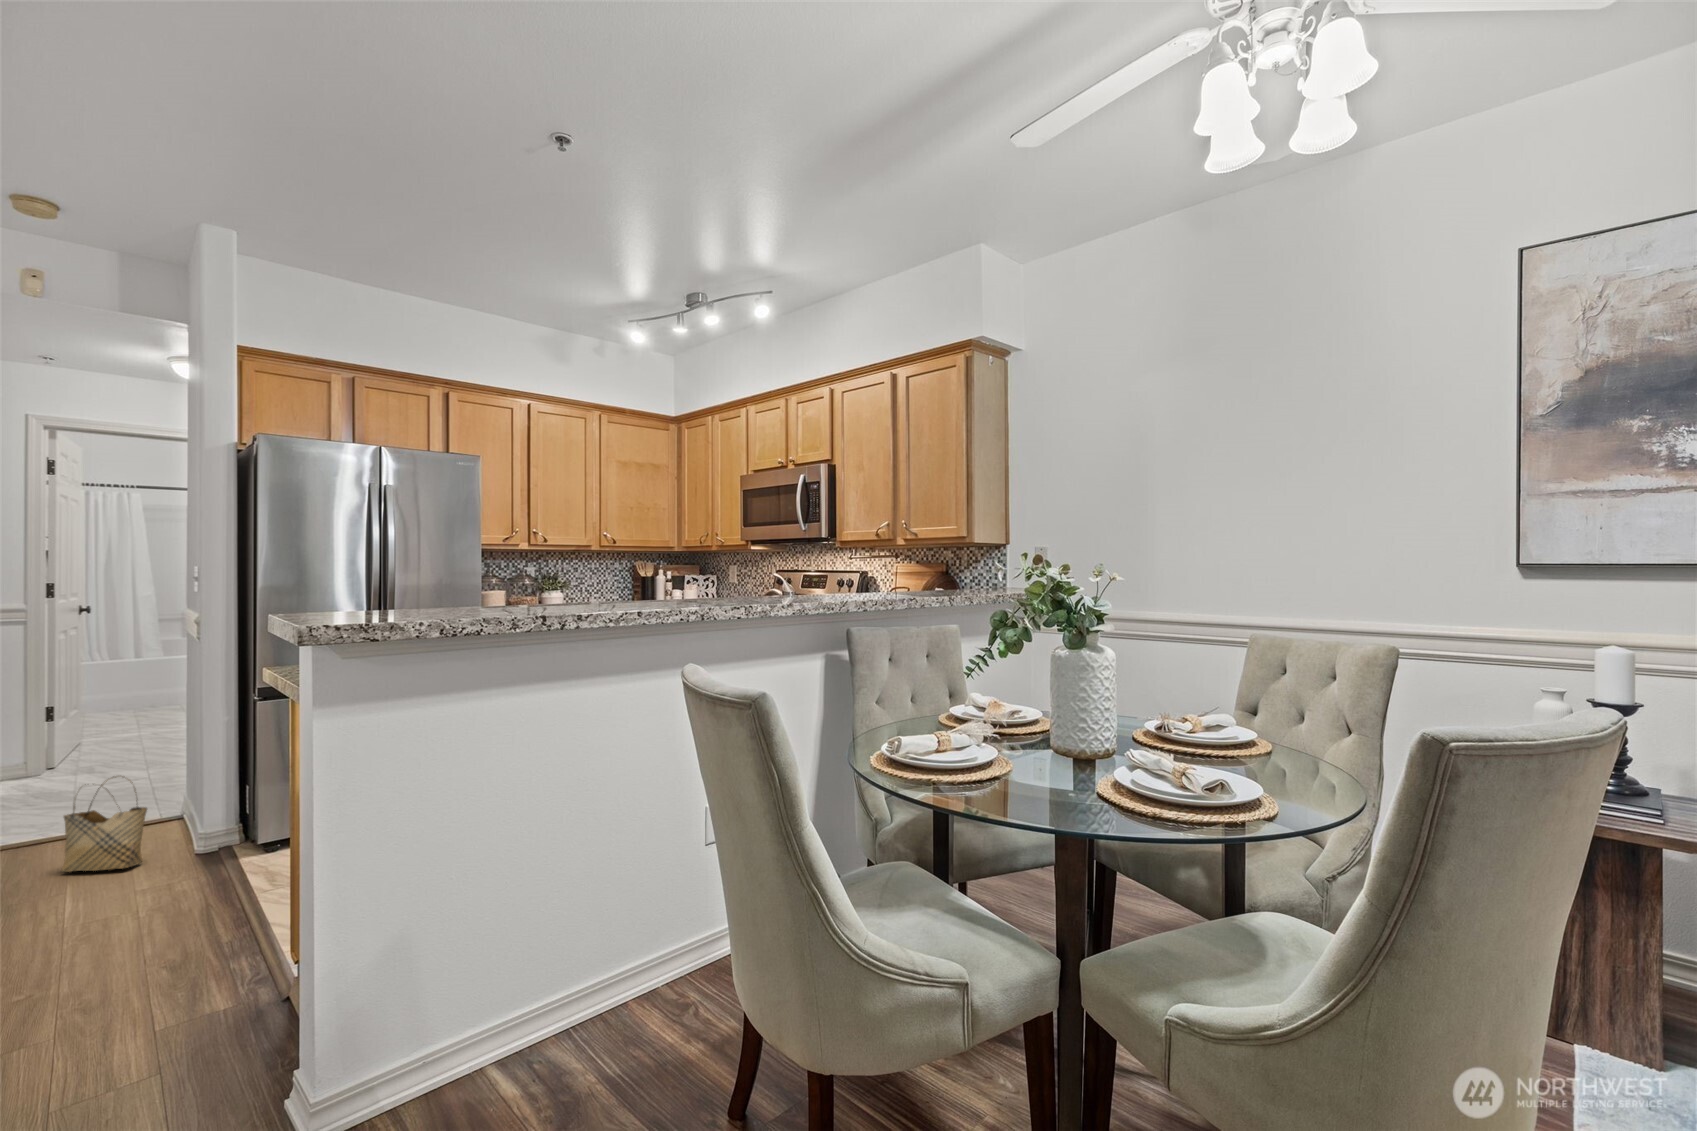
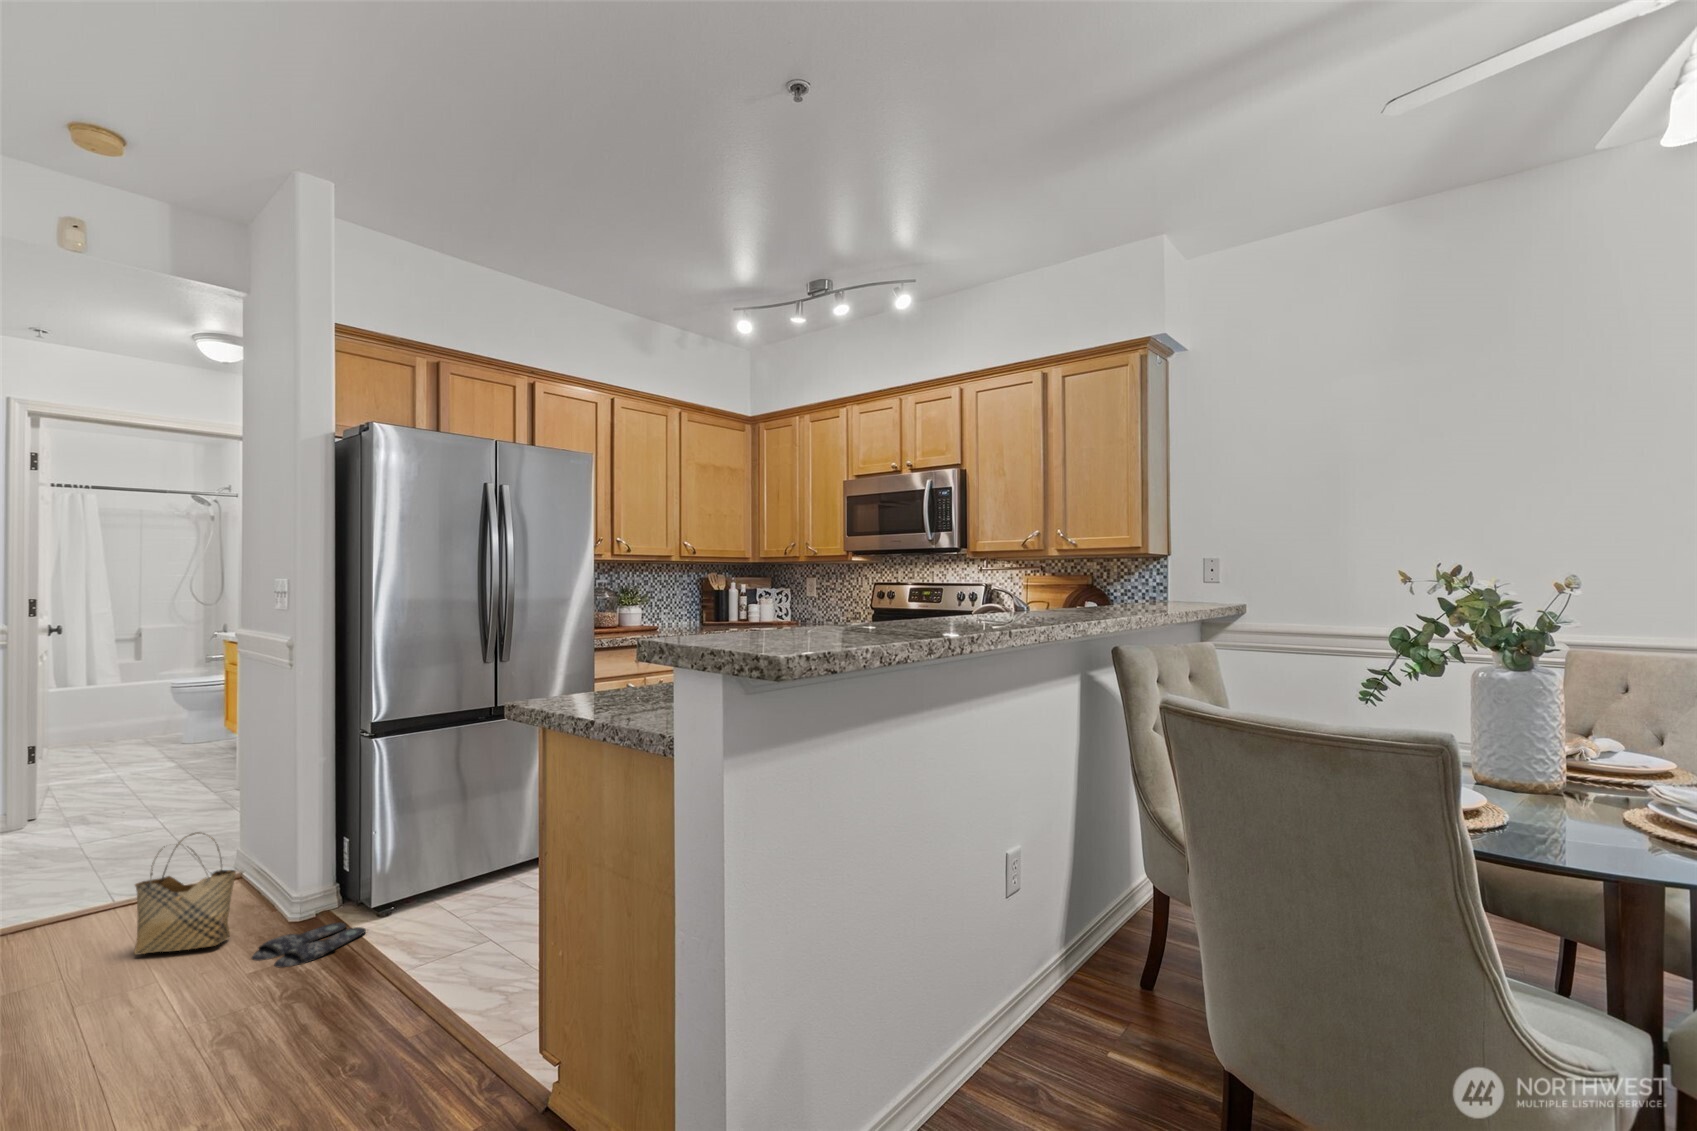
slippers: none [150,854,252,887] -> present [252,923,366,968]

